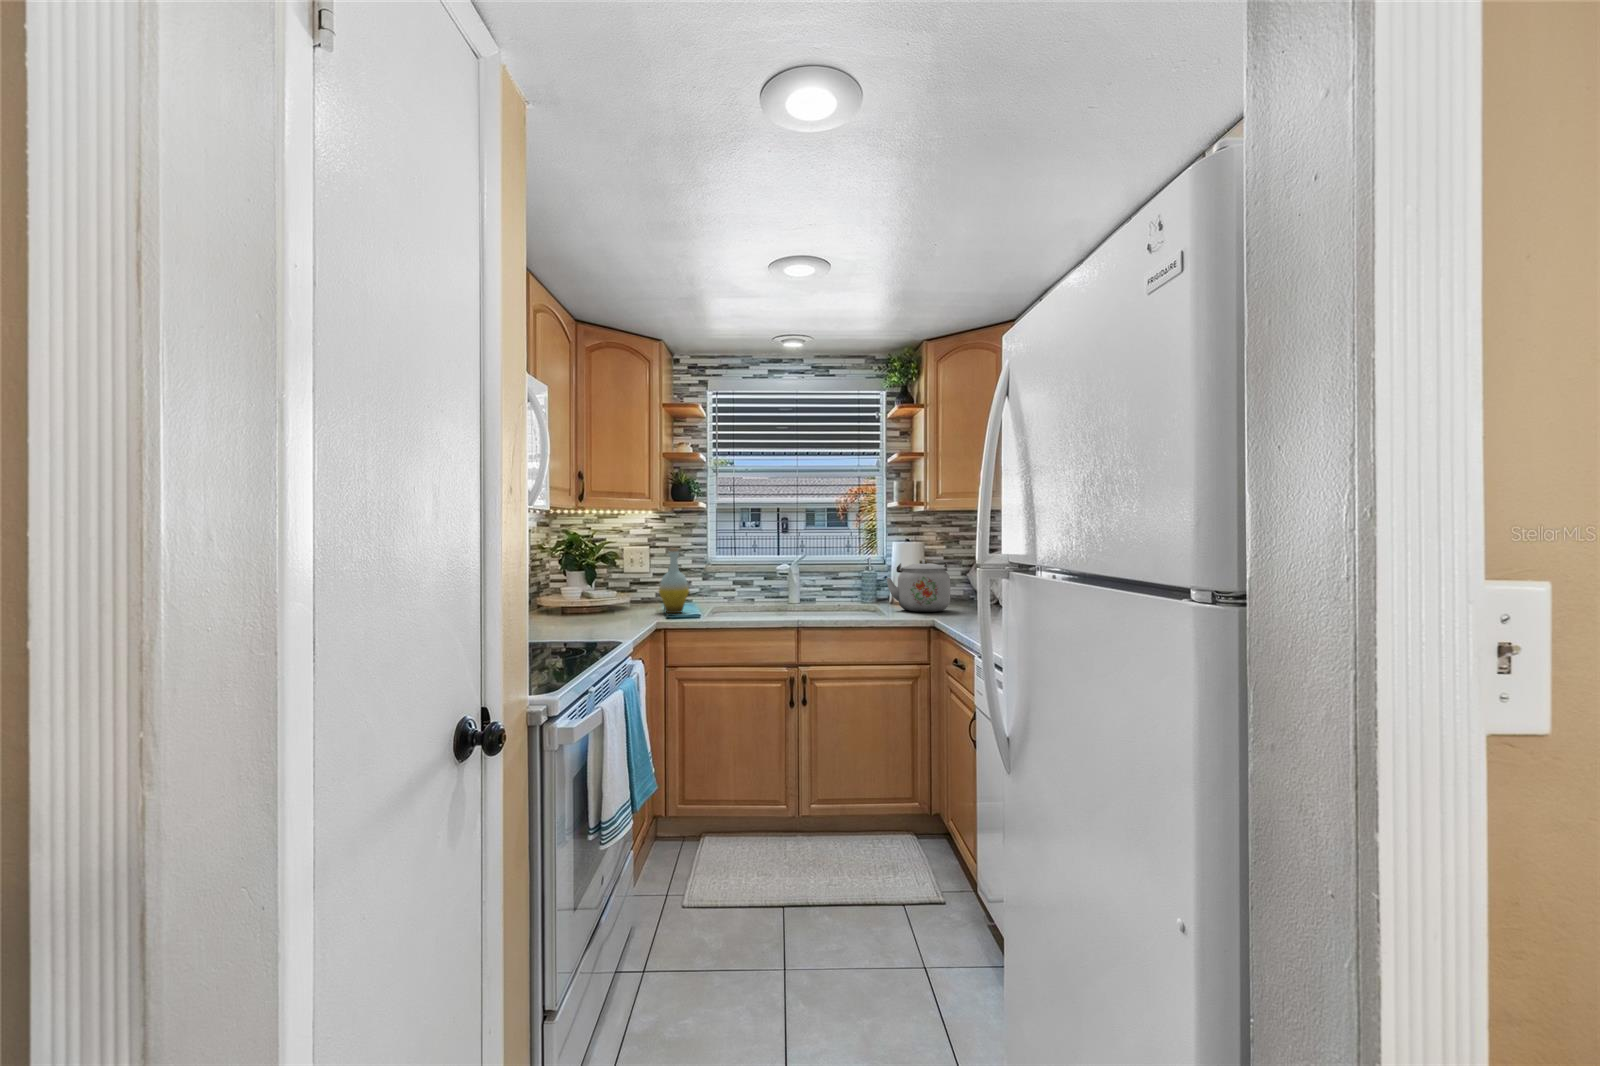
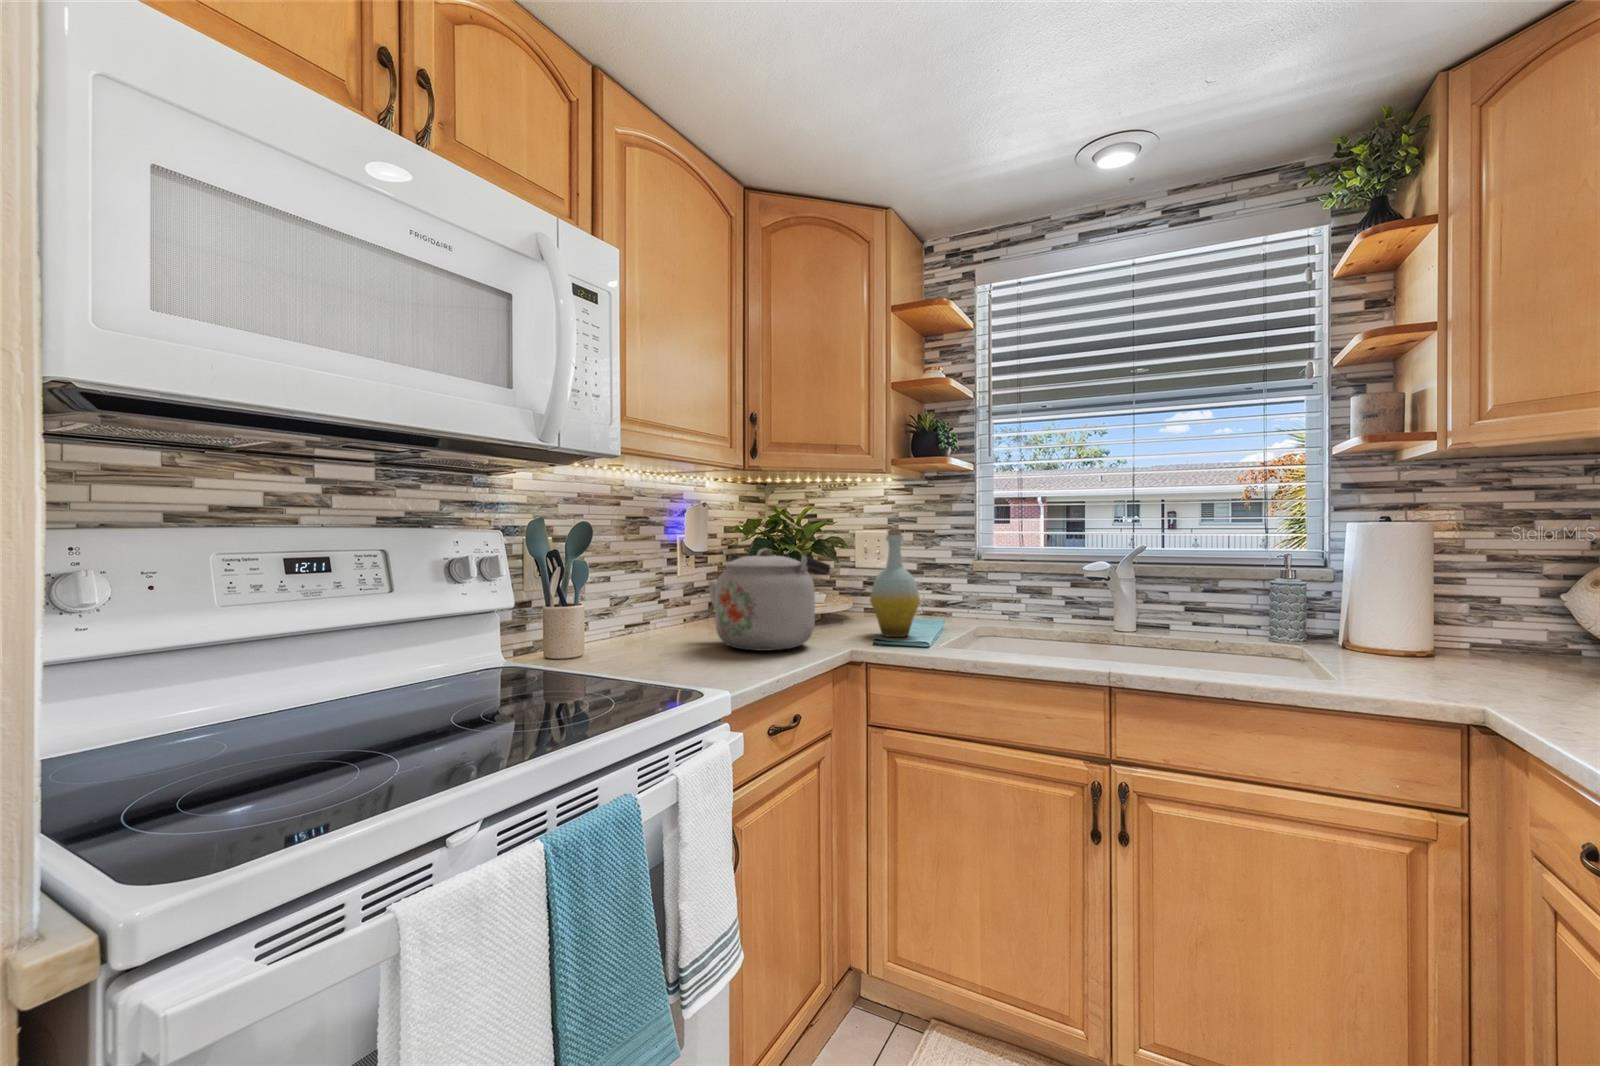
kettle: present [886,560,950,612] -> present [708,548,830,651]

